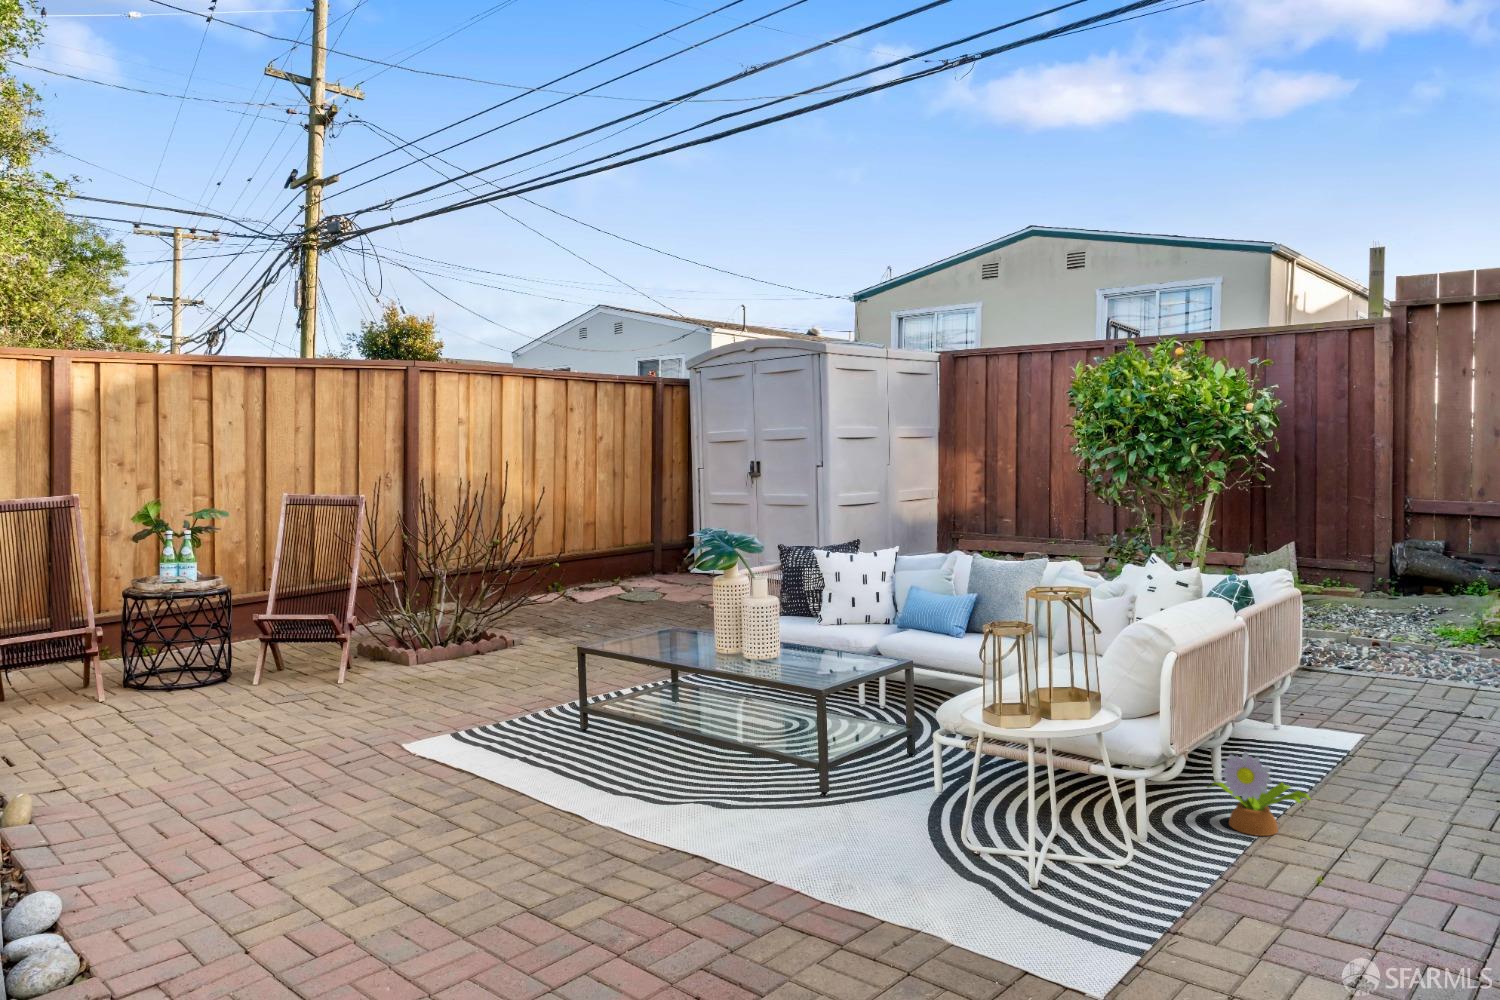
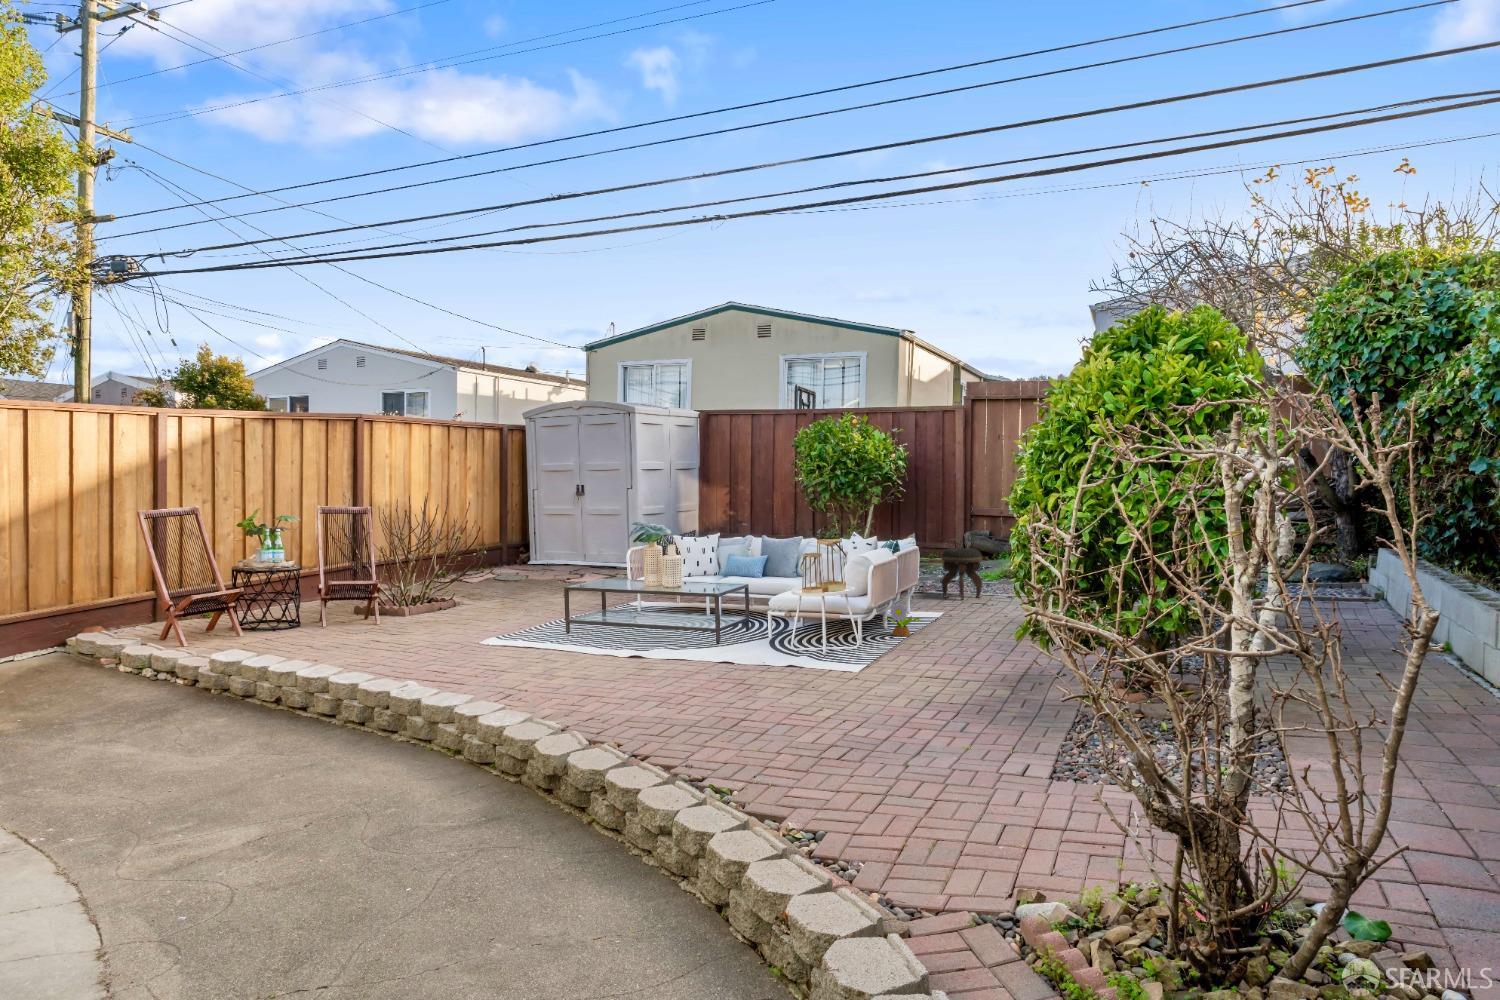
footstool: none [1351,586,1453,699] -> present [941,548,982,600]

